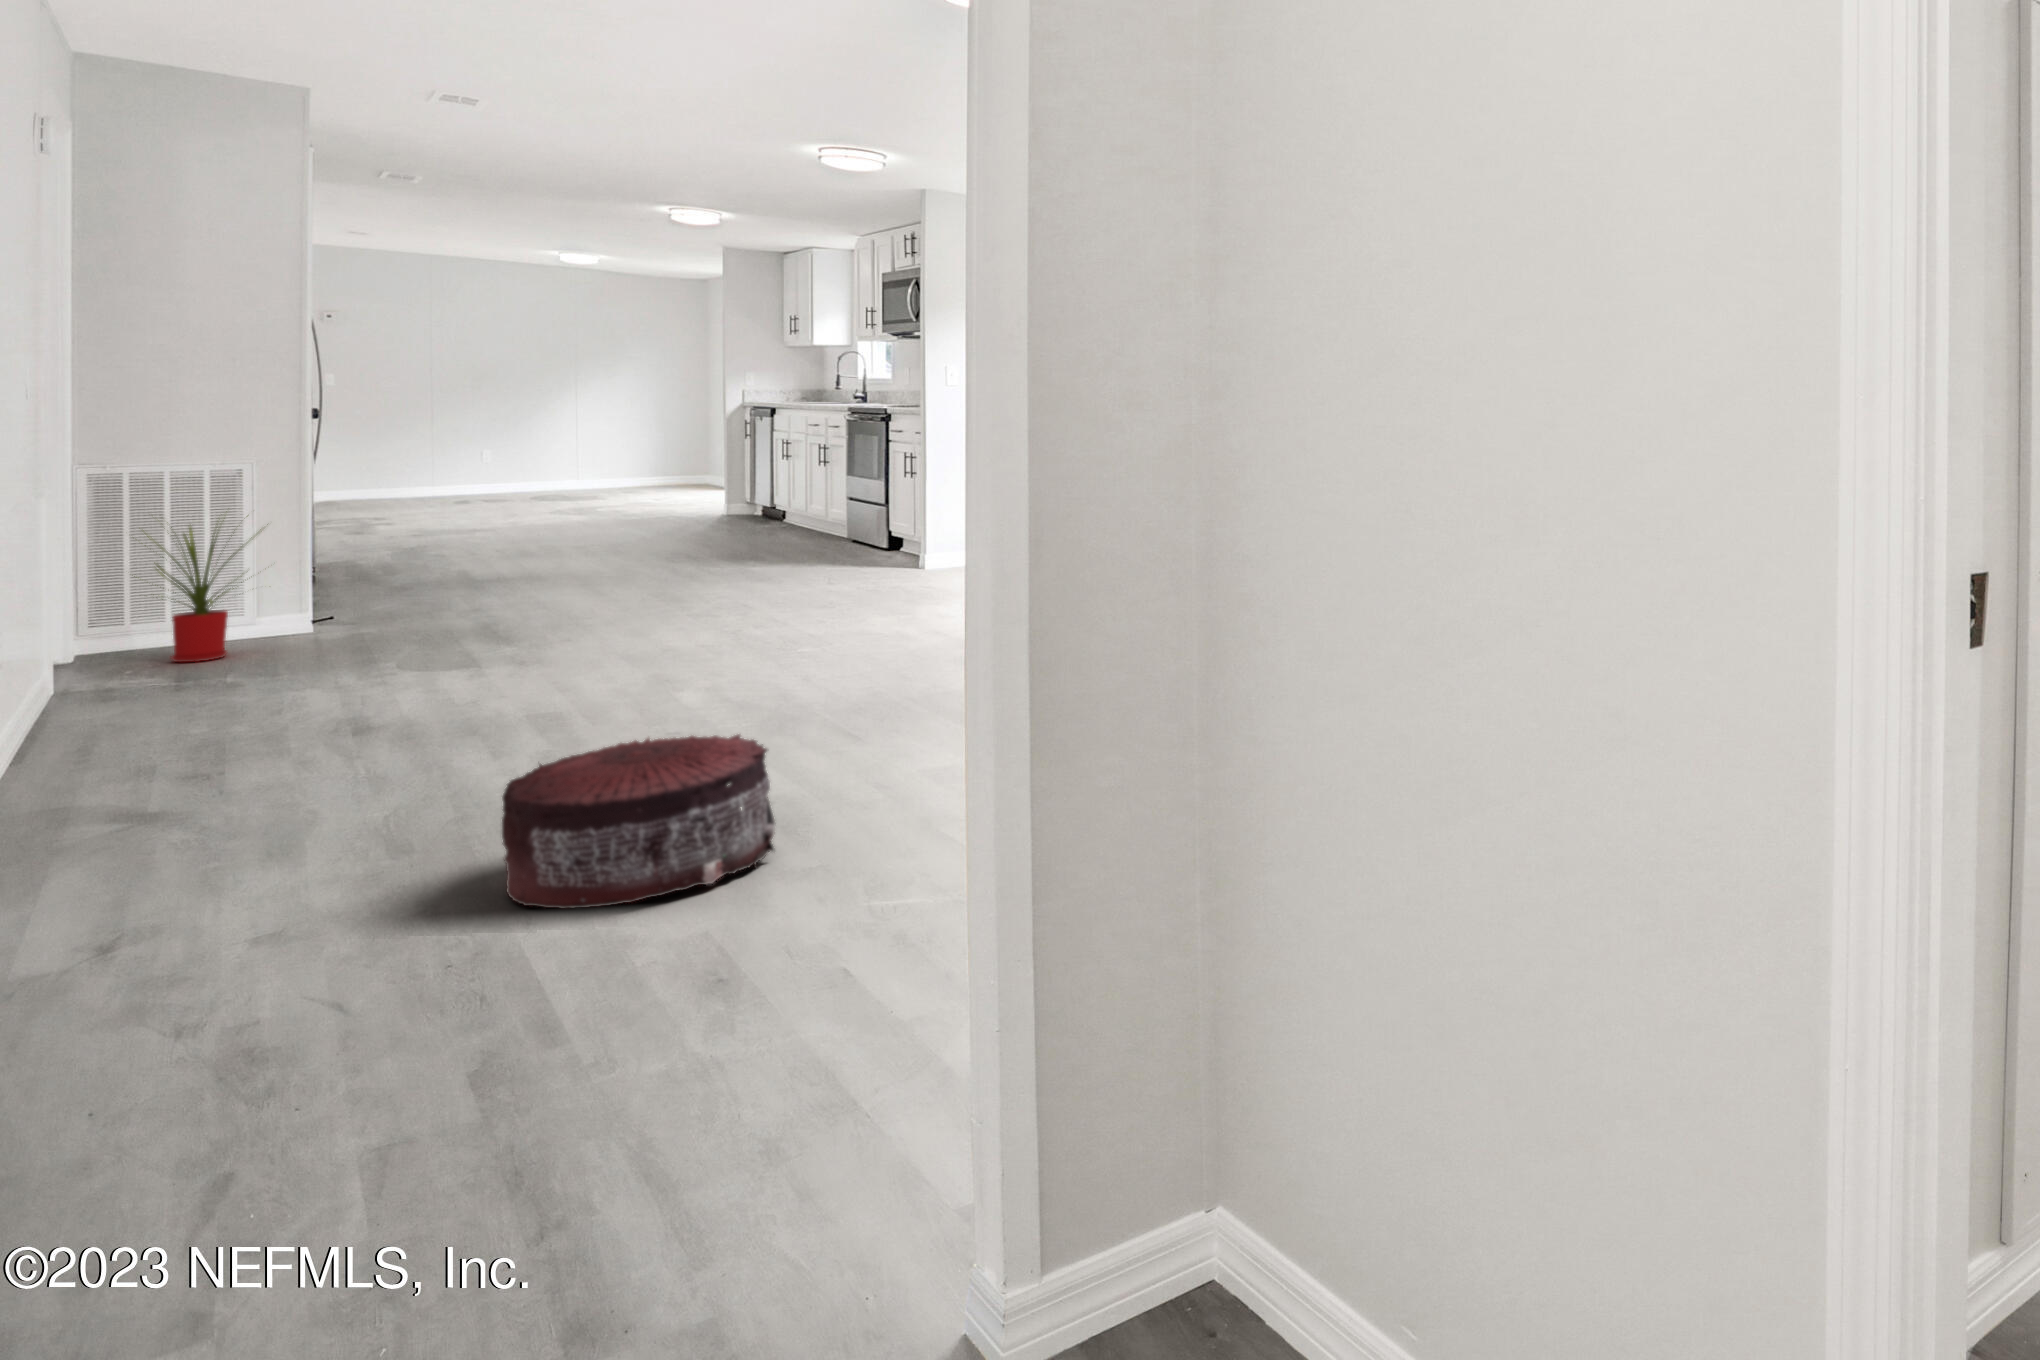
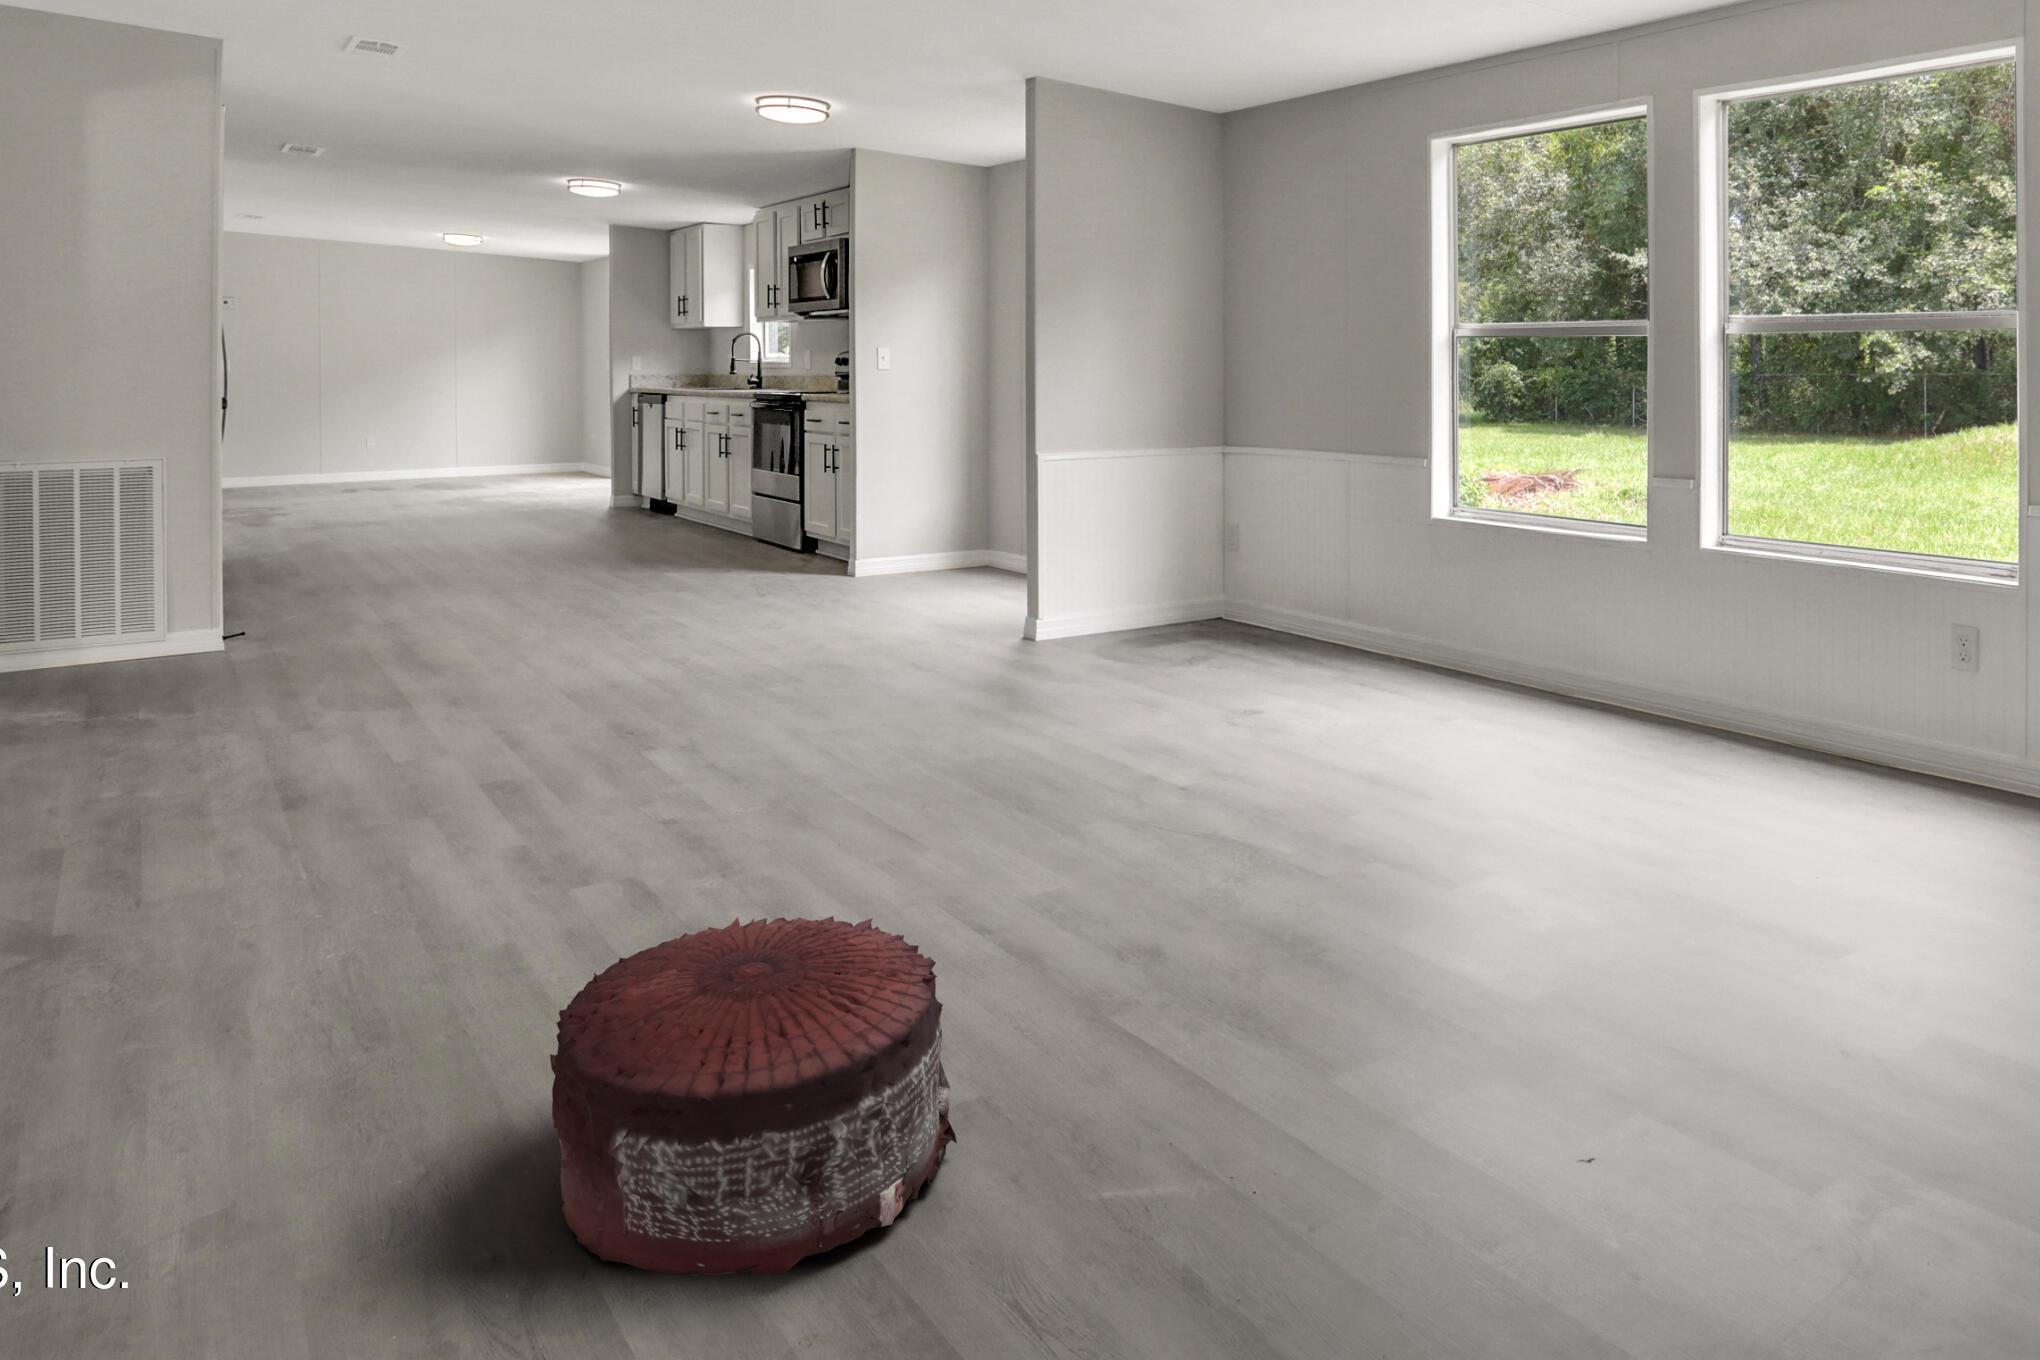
house plant: present [134,519,268,662] -> none [33,506,193,687]

